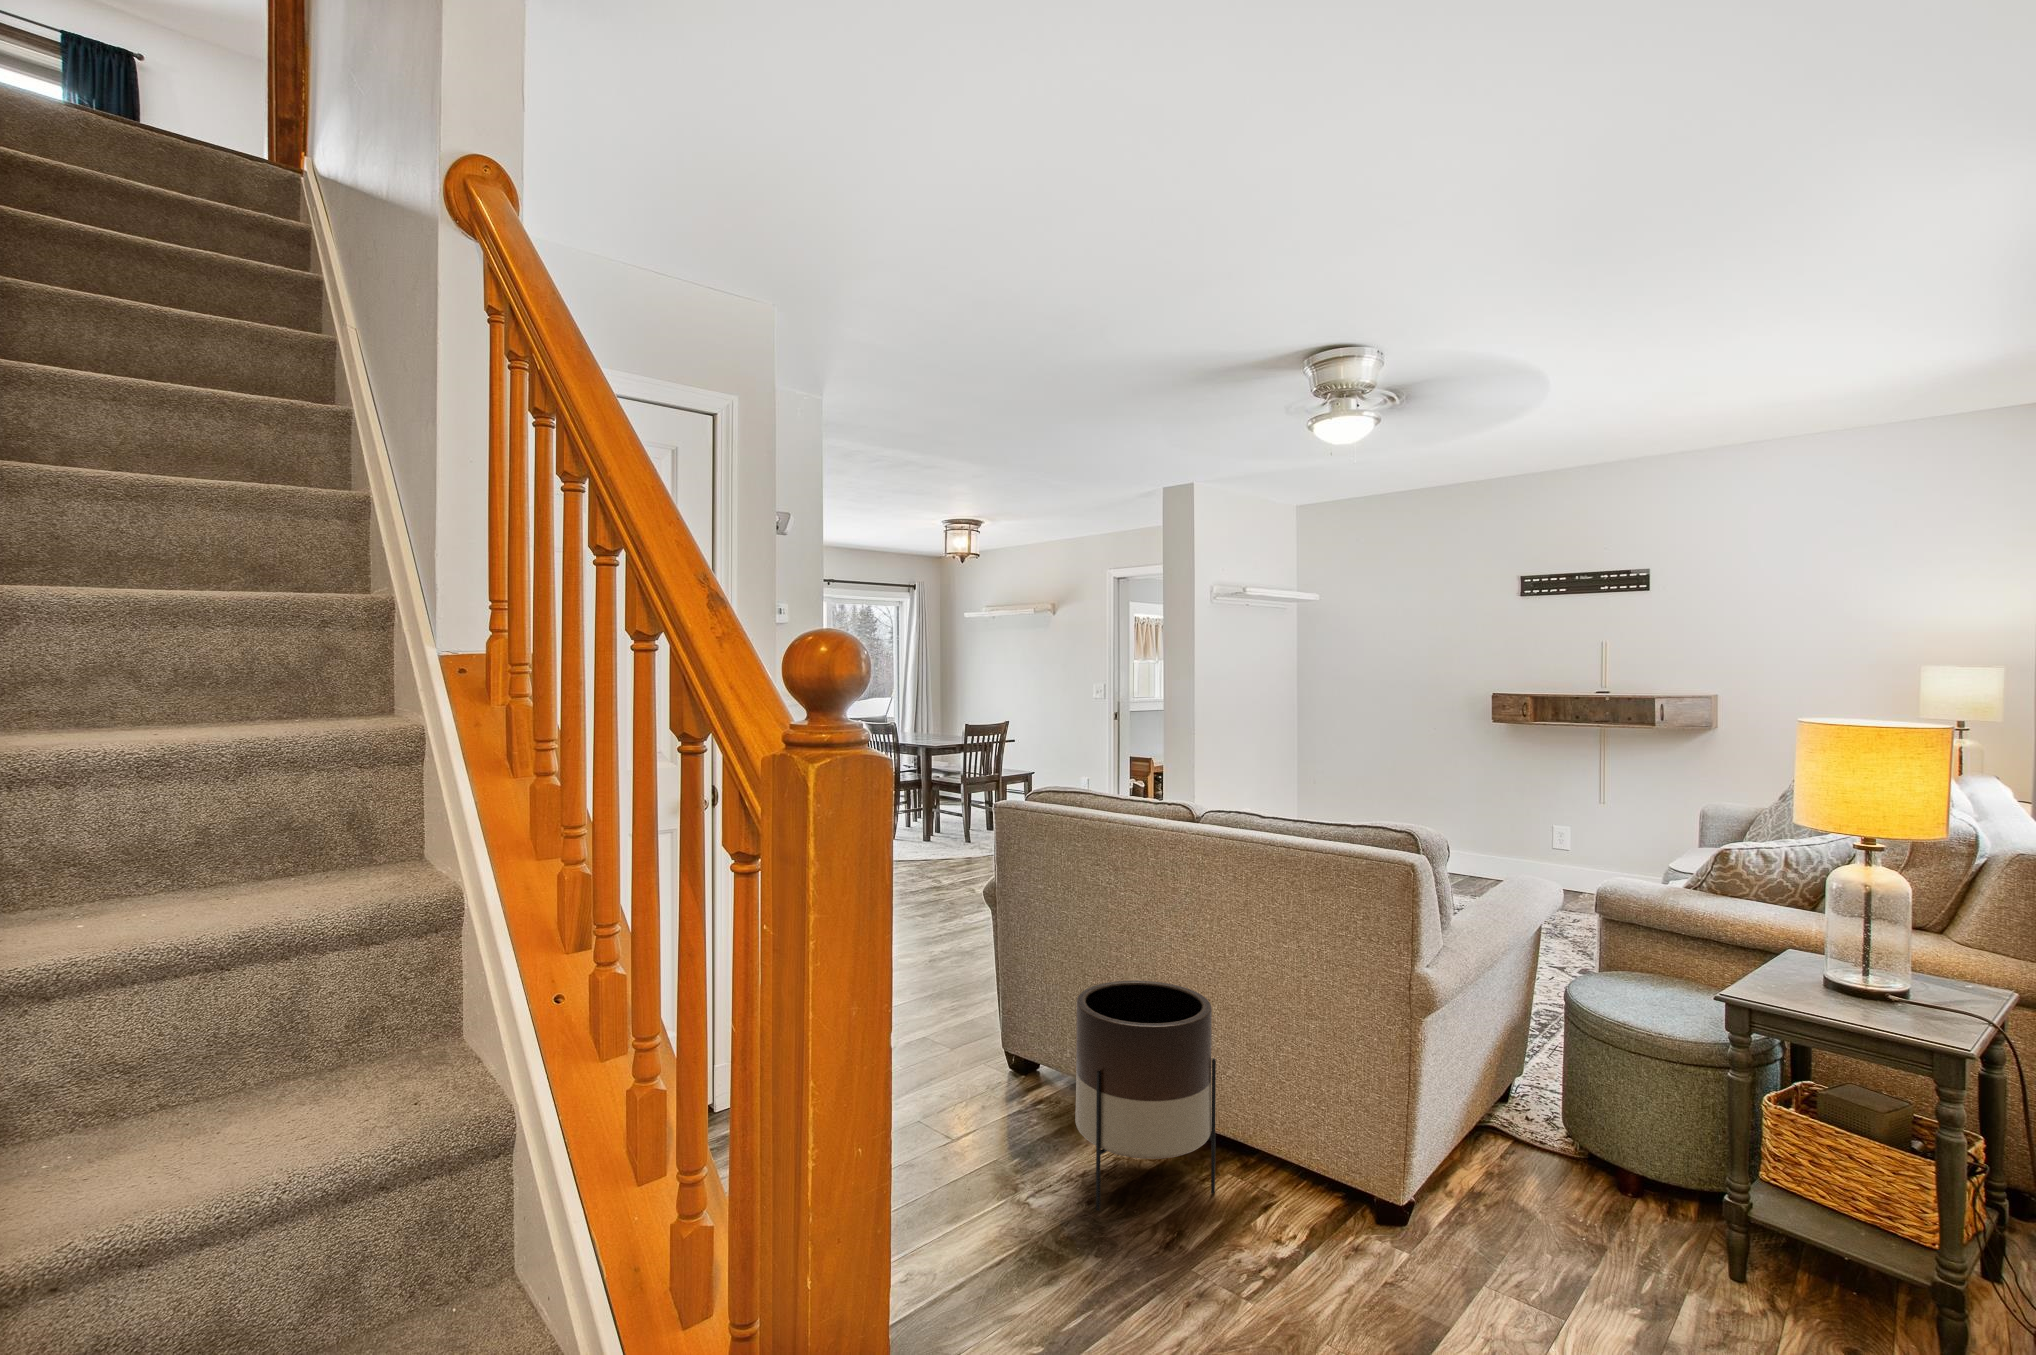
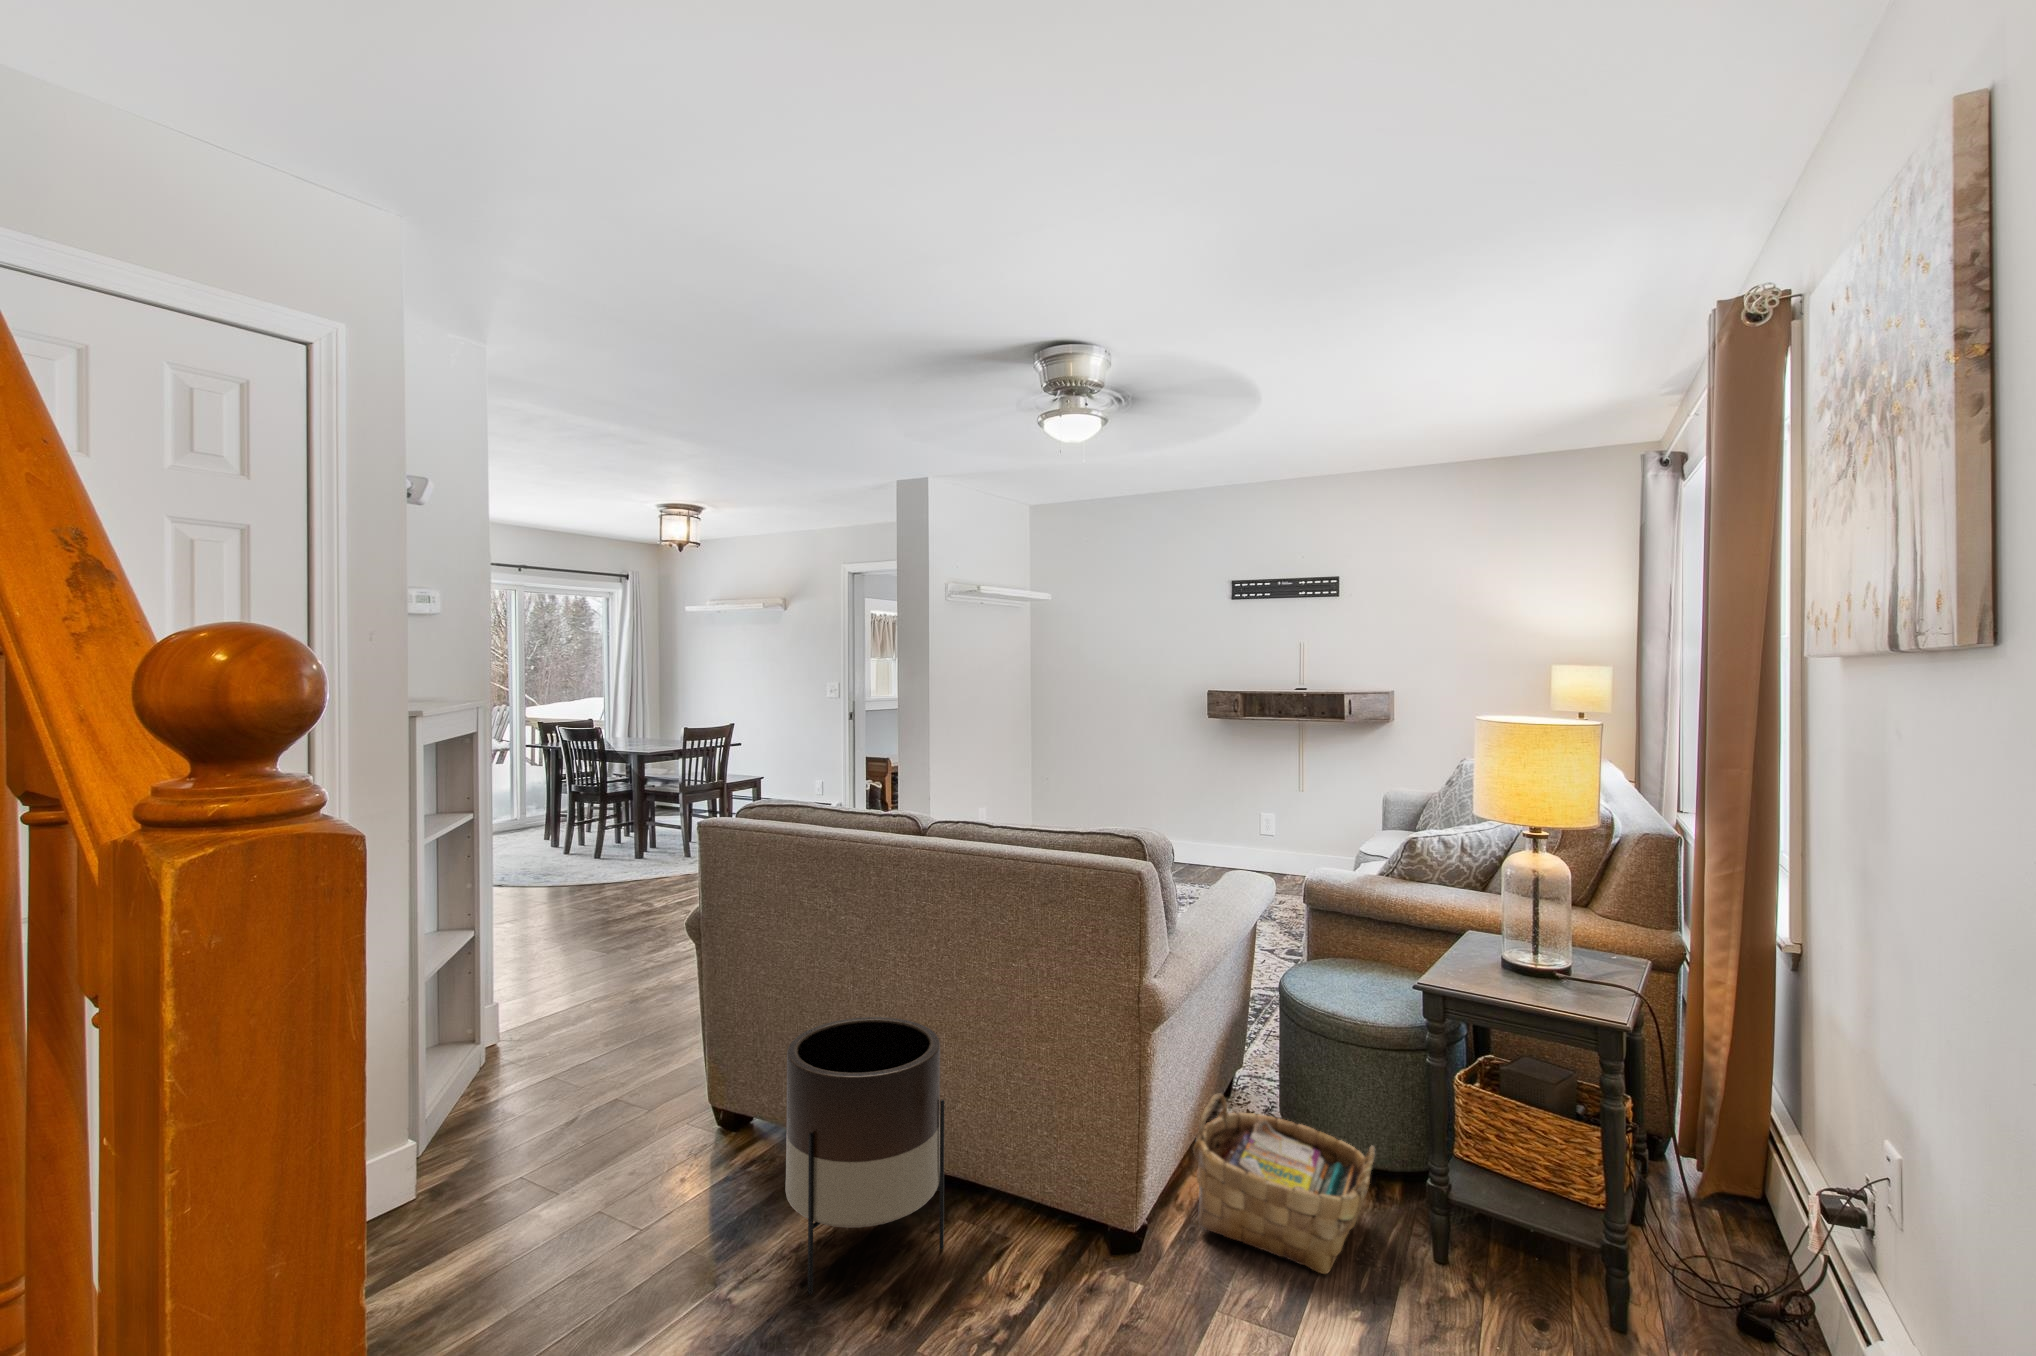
woven basket: none [1462,1086,1664,1272] -> present [1193,1093,1375,1274]

